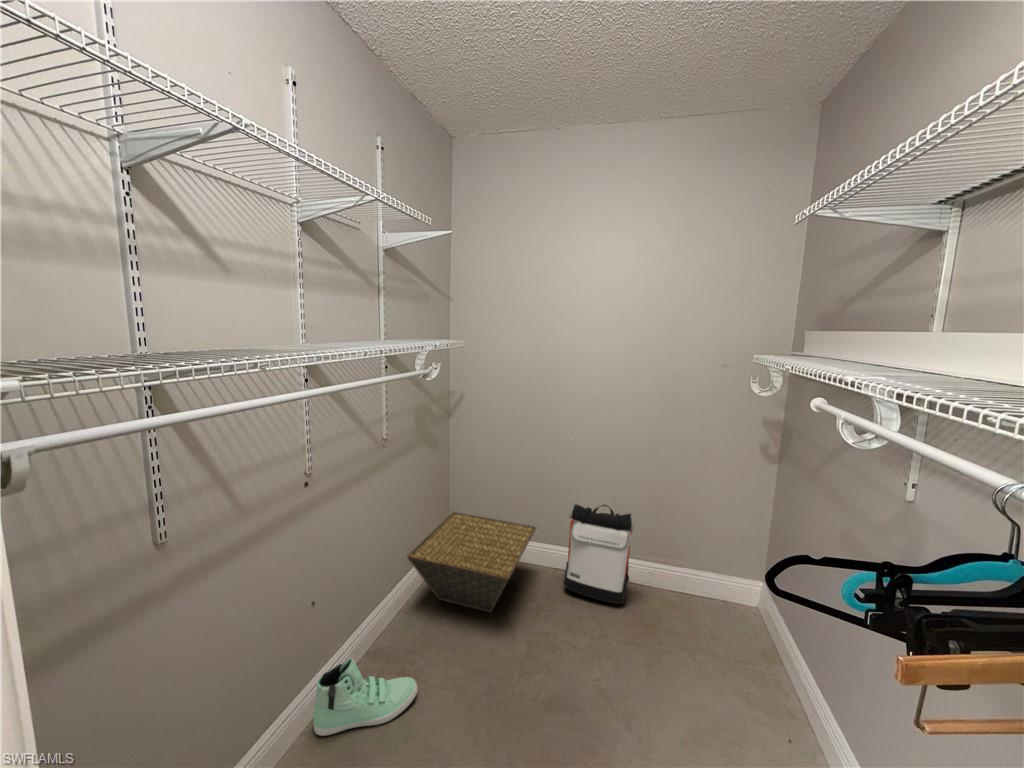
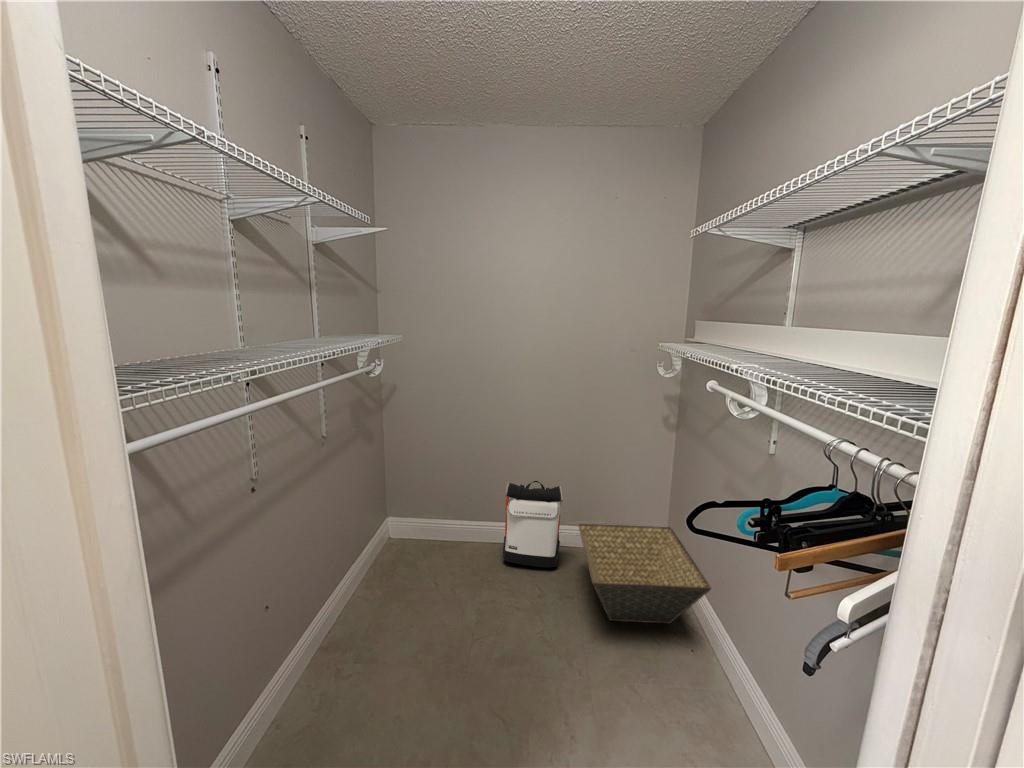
basket: present [407,512,536,612] -> present [579,524,711,624]
sneaker: present [313,658,418,736] -> none [277,655,380,734]

